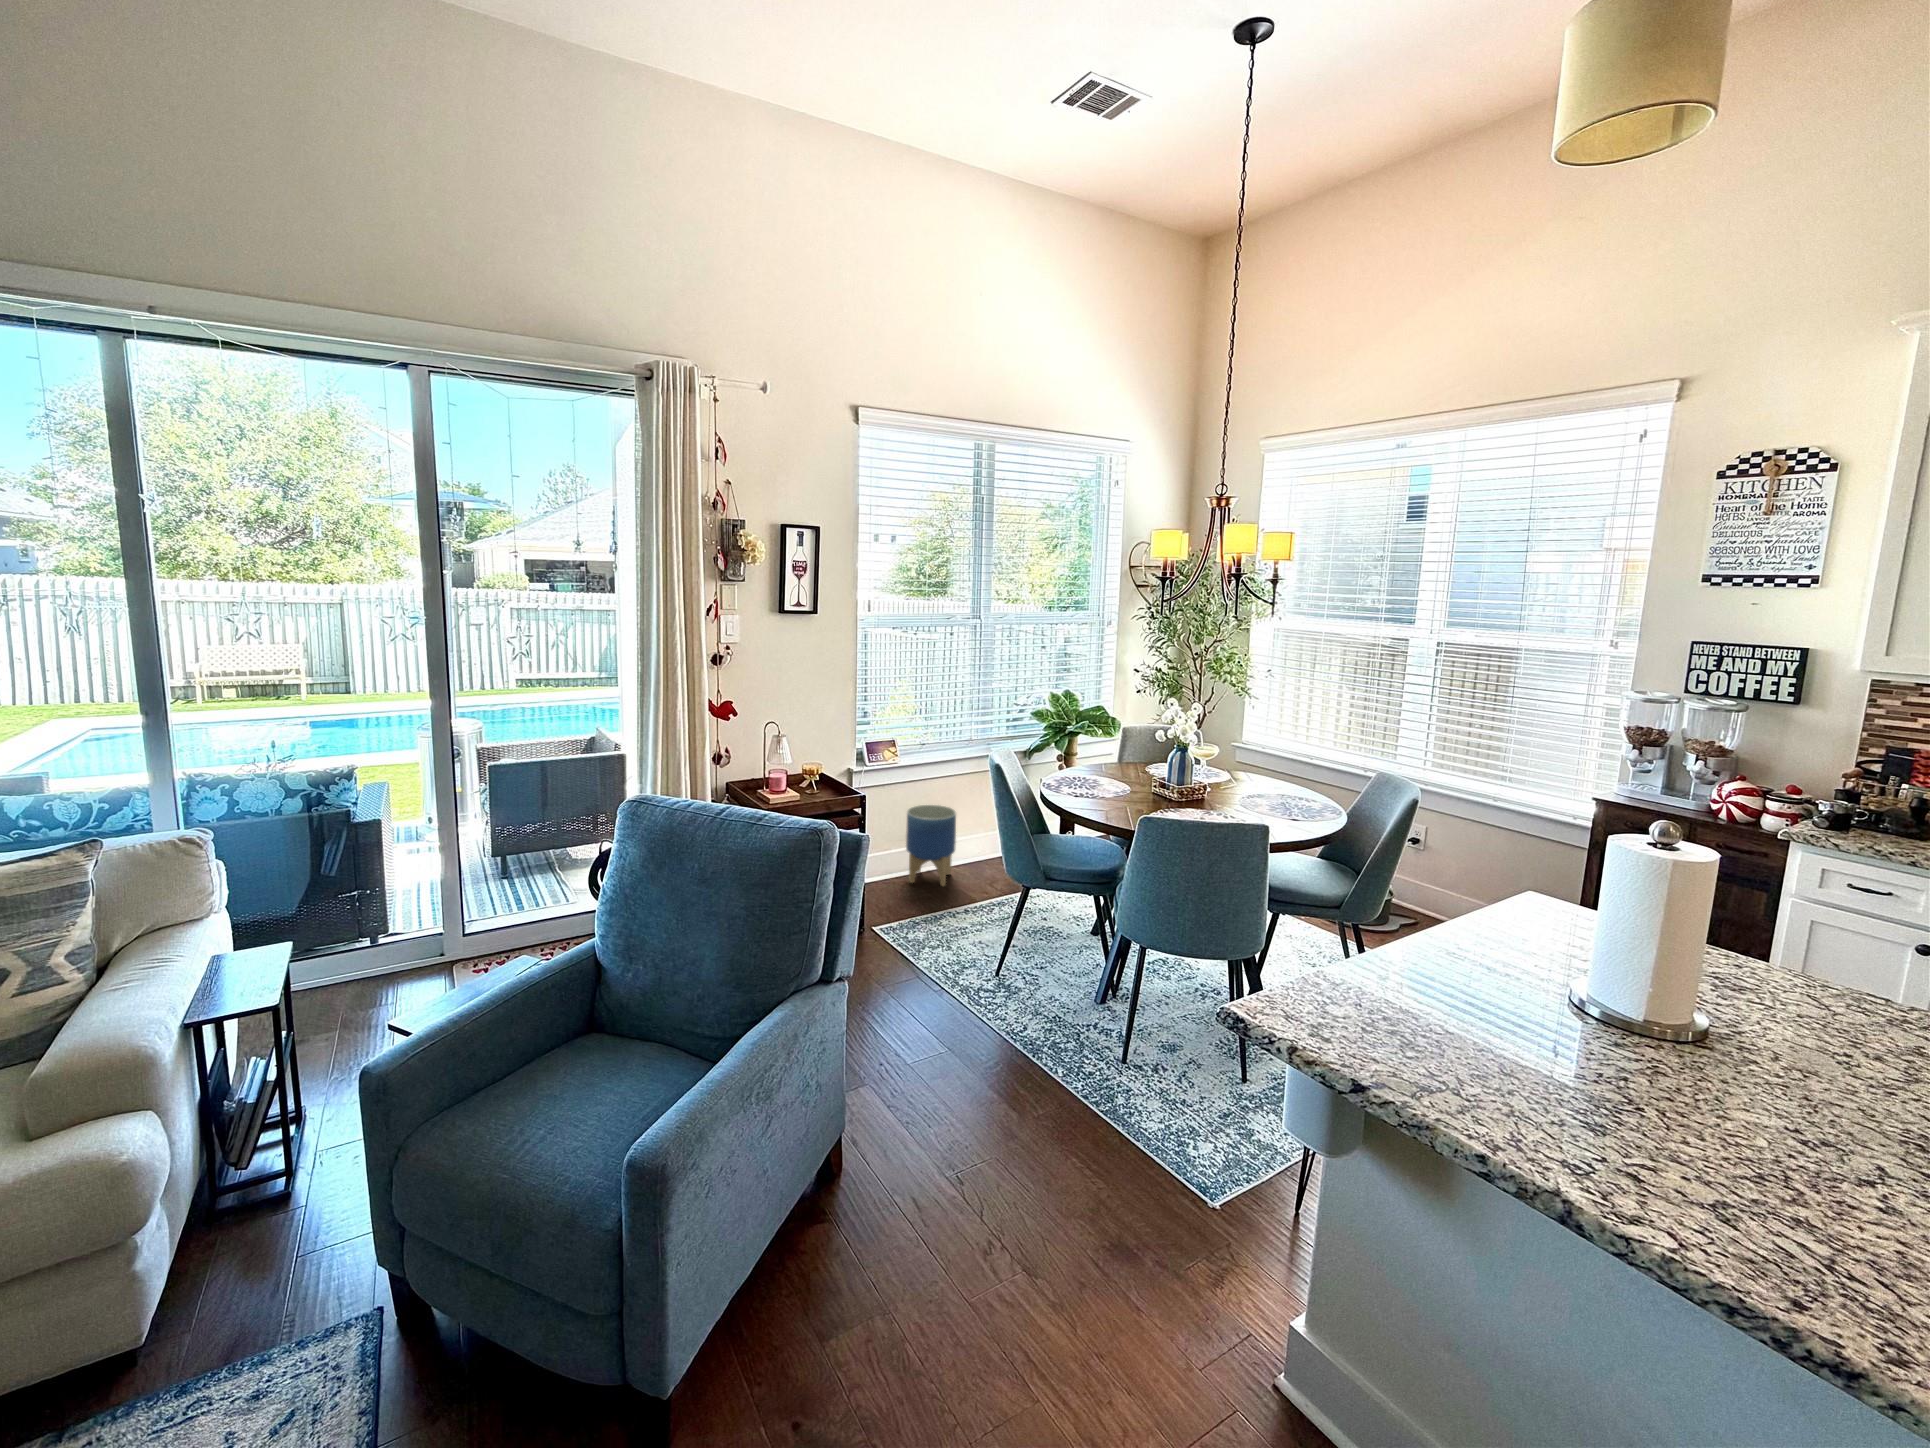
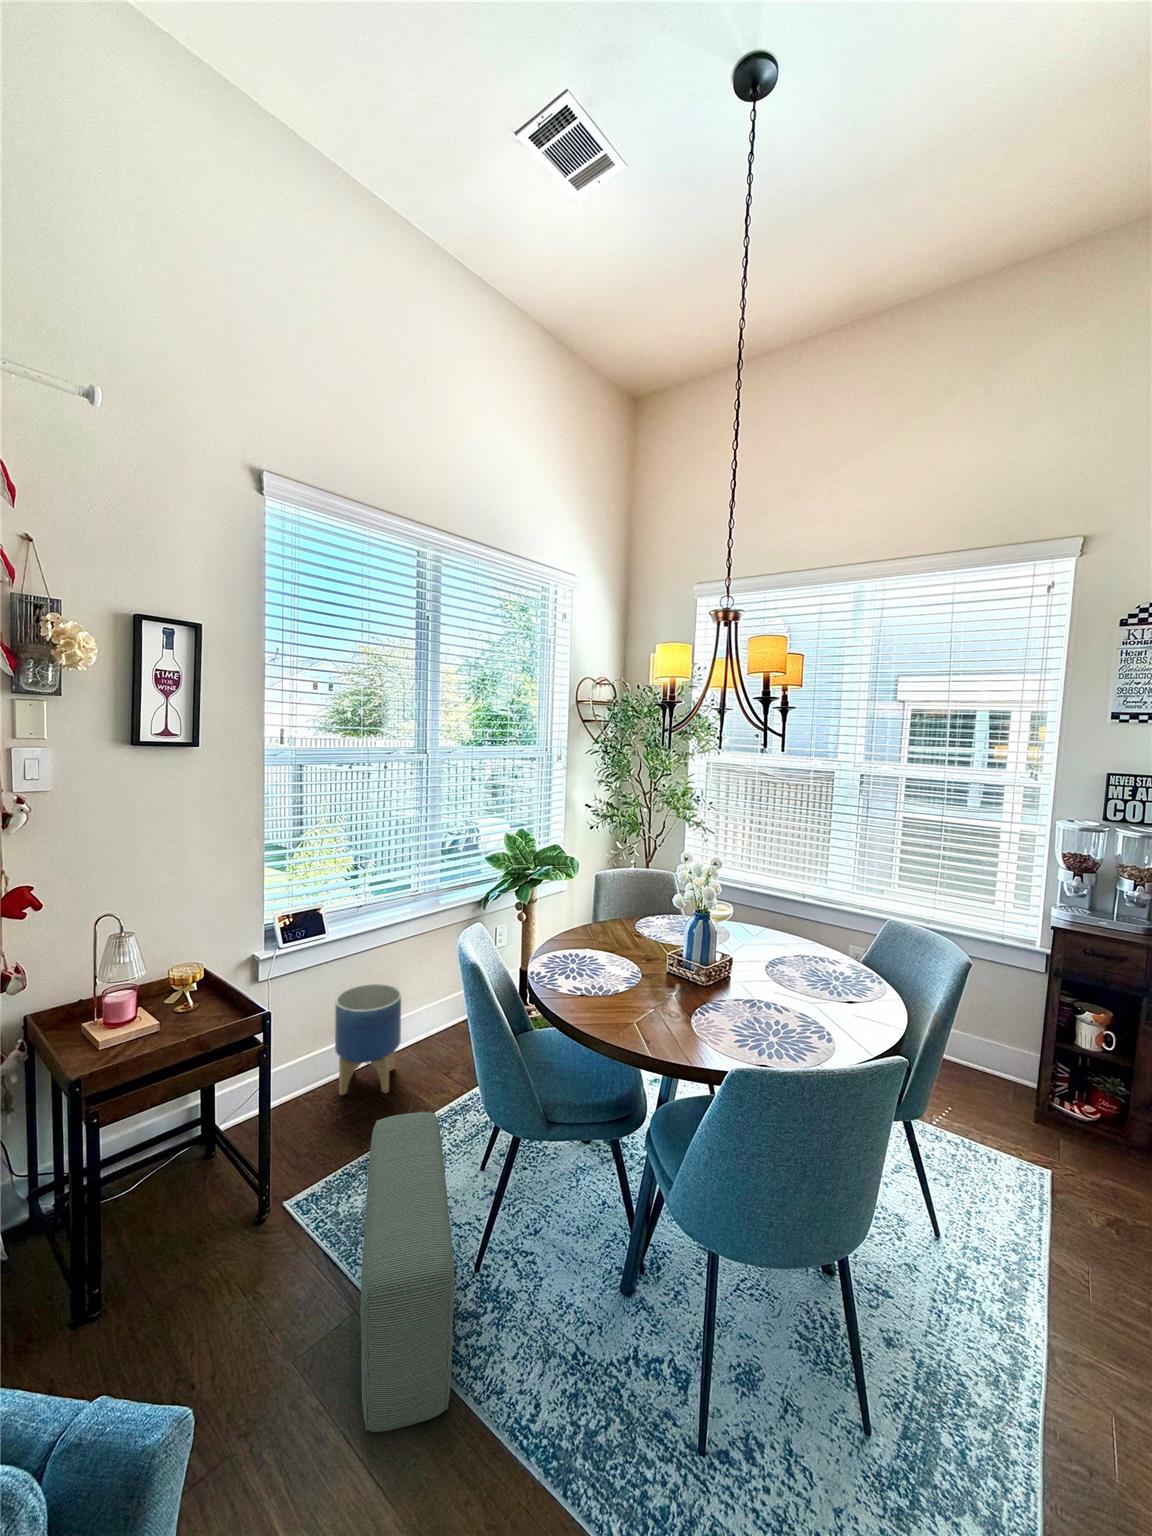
pouf: none [921,875,976,1021] -> present [360,1112,454,1432]

